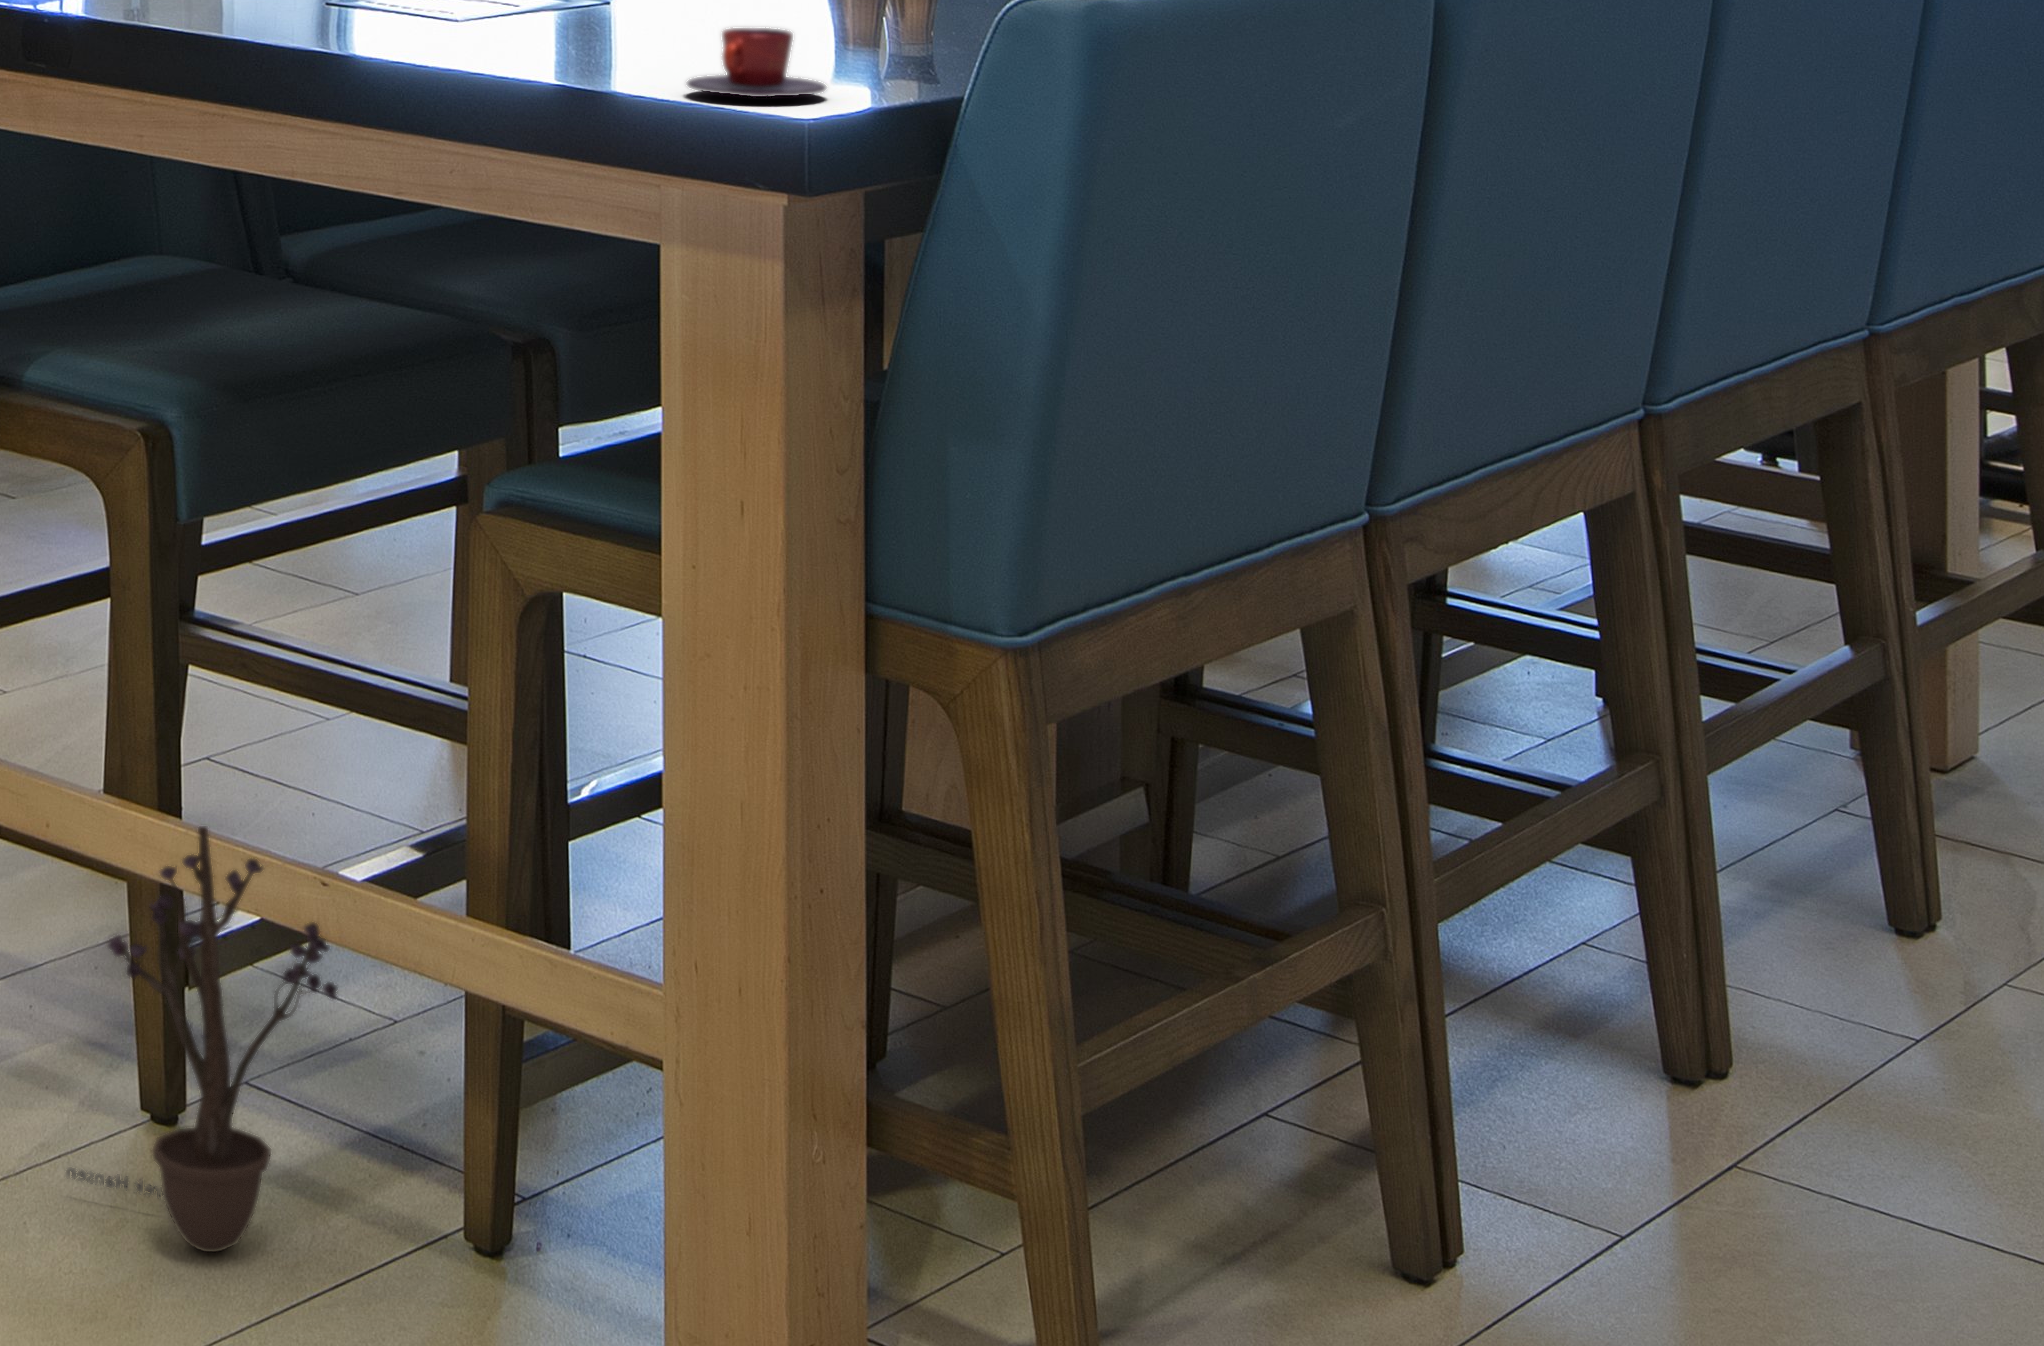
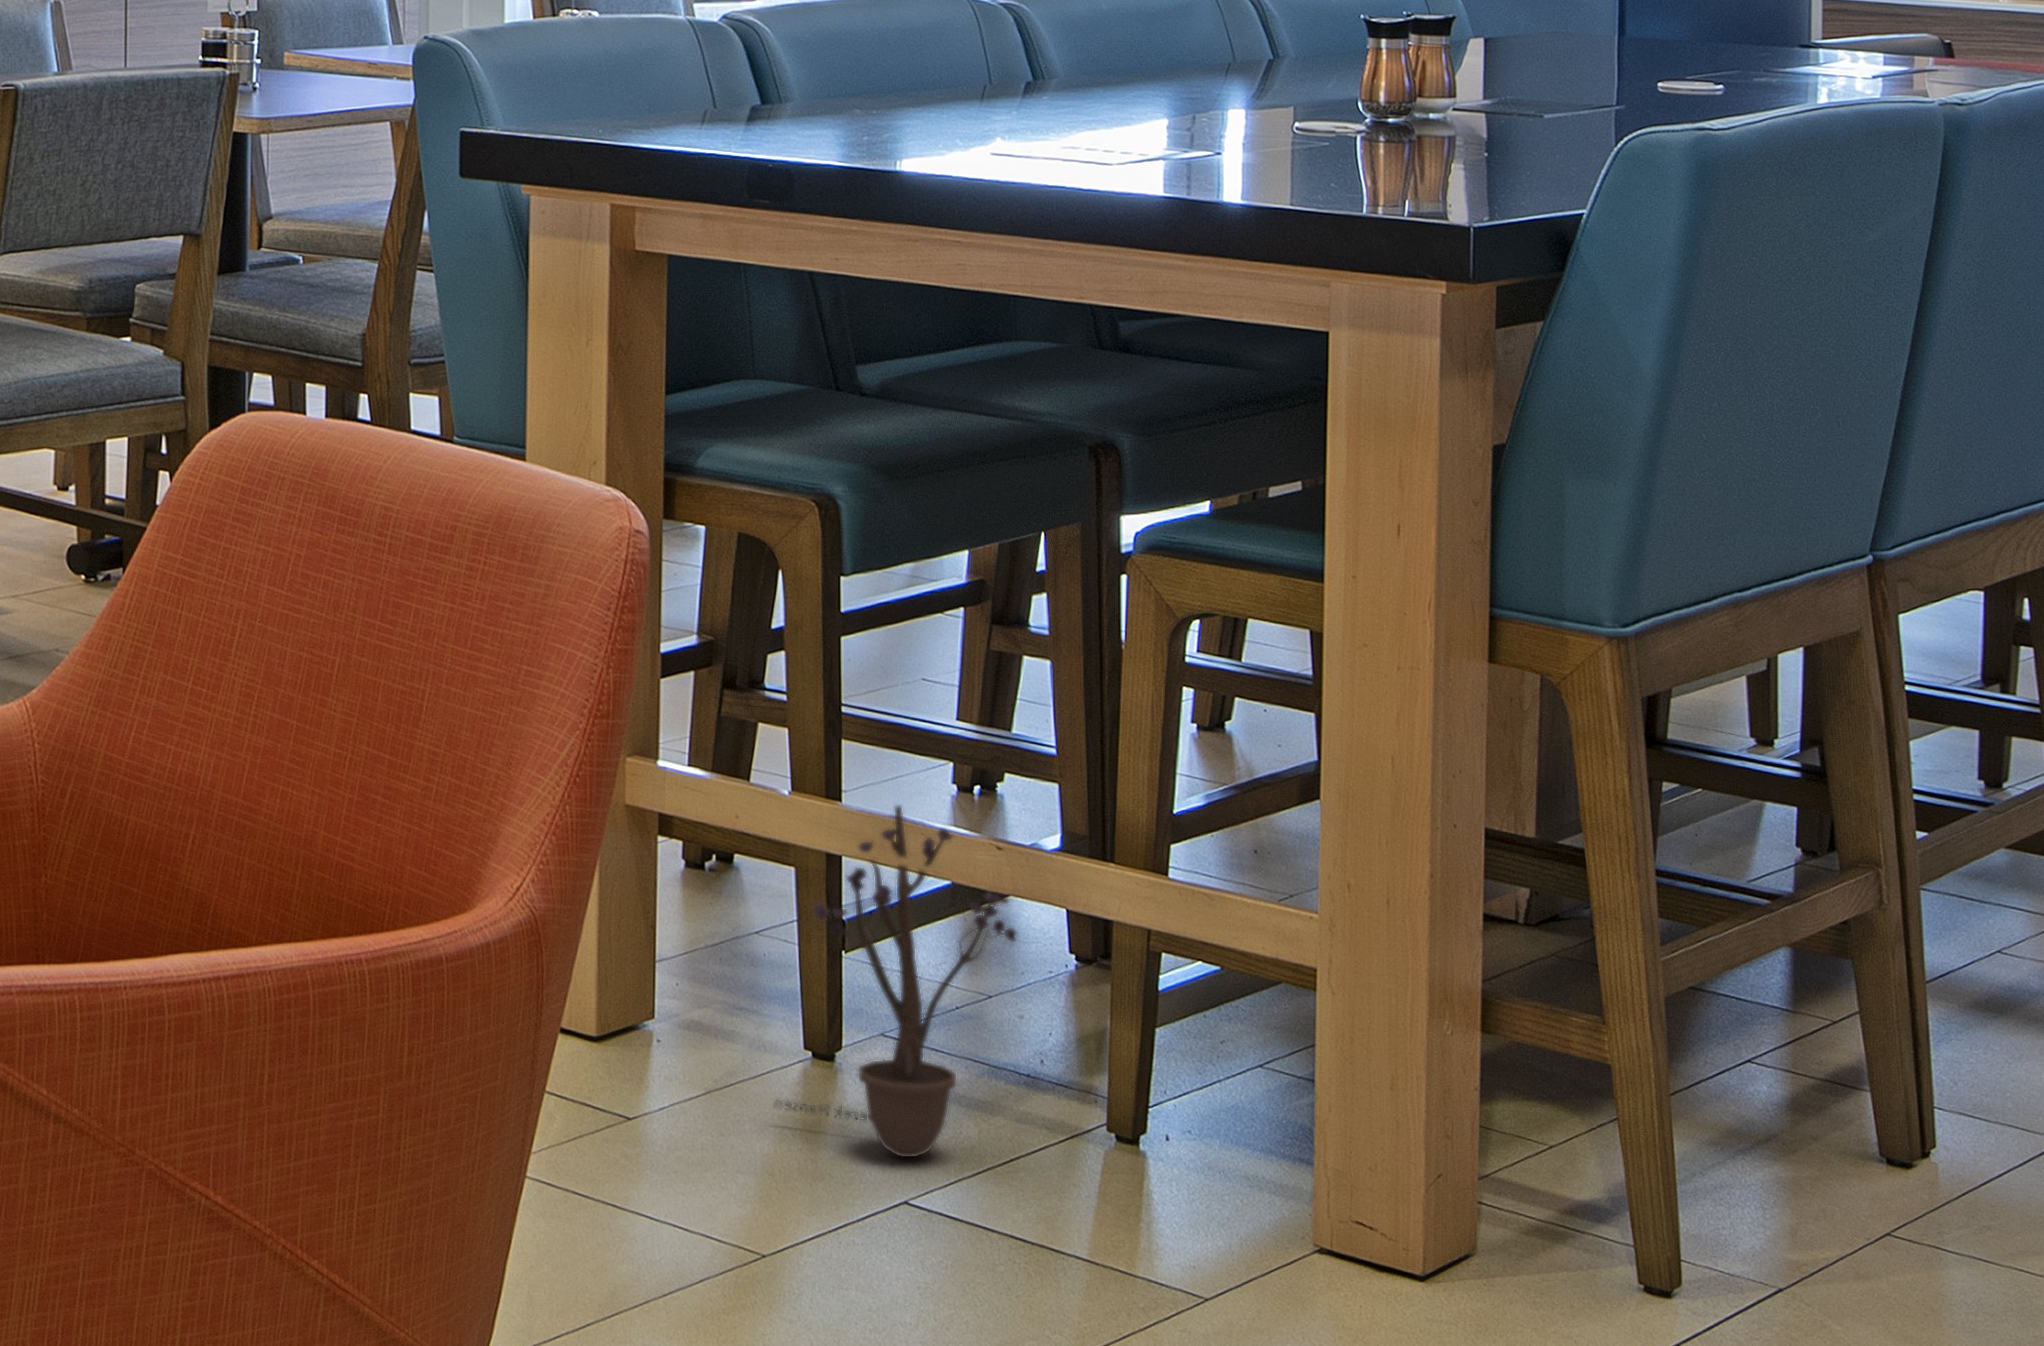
teacup: present [687,28,826,97] -> none [1320,138,1435,190]

